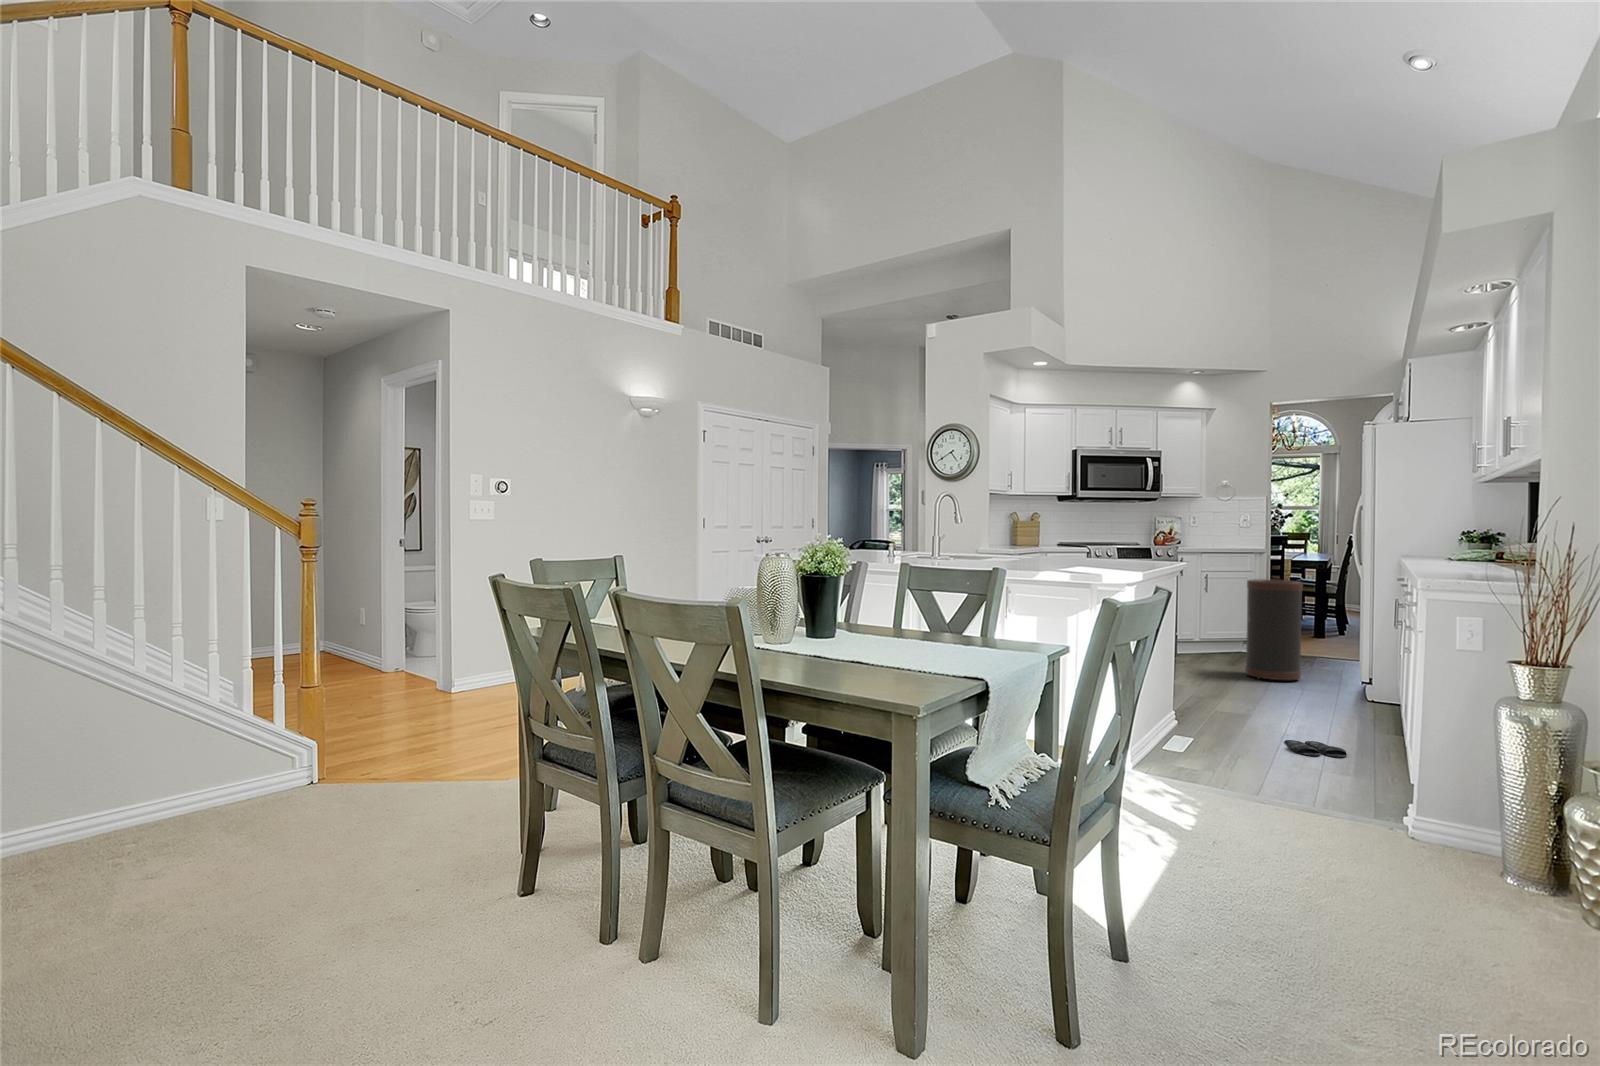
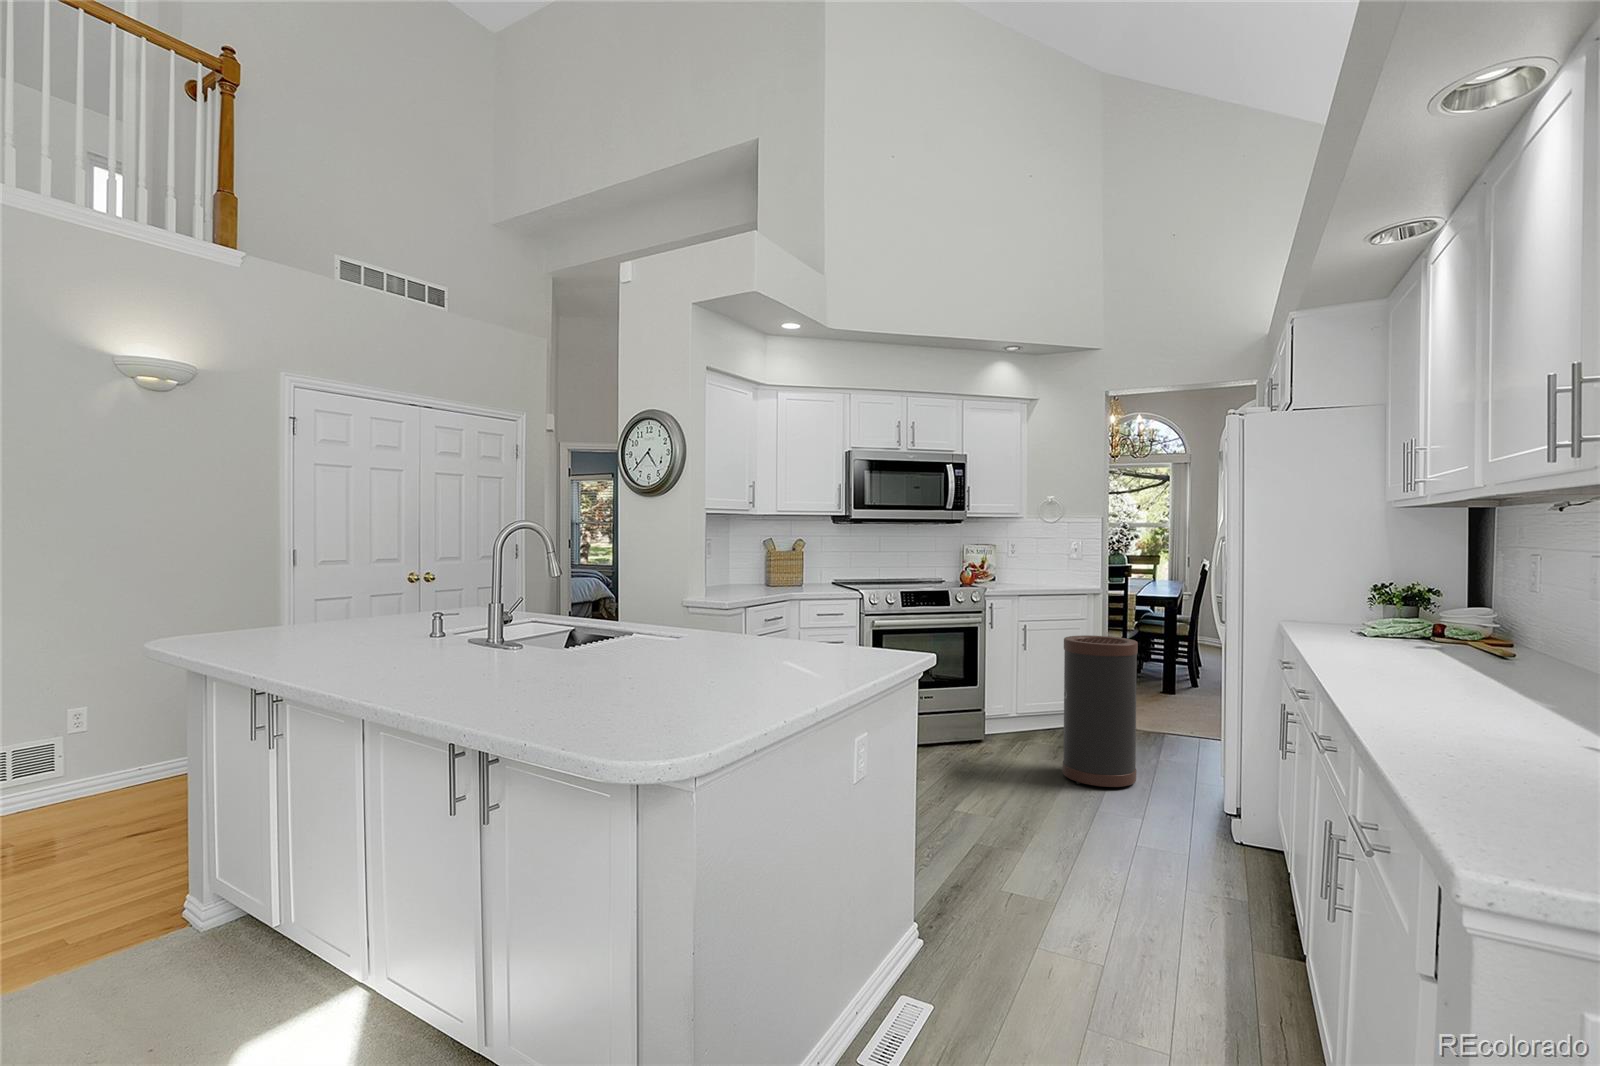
slippers: present [1285,740,1347,758] -> none [1086,973,1192,1040]

